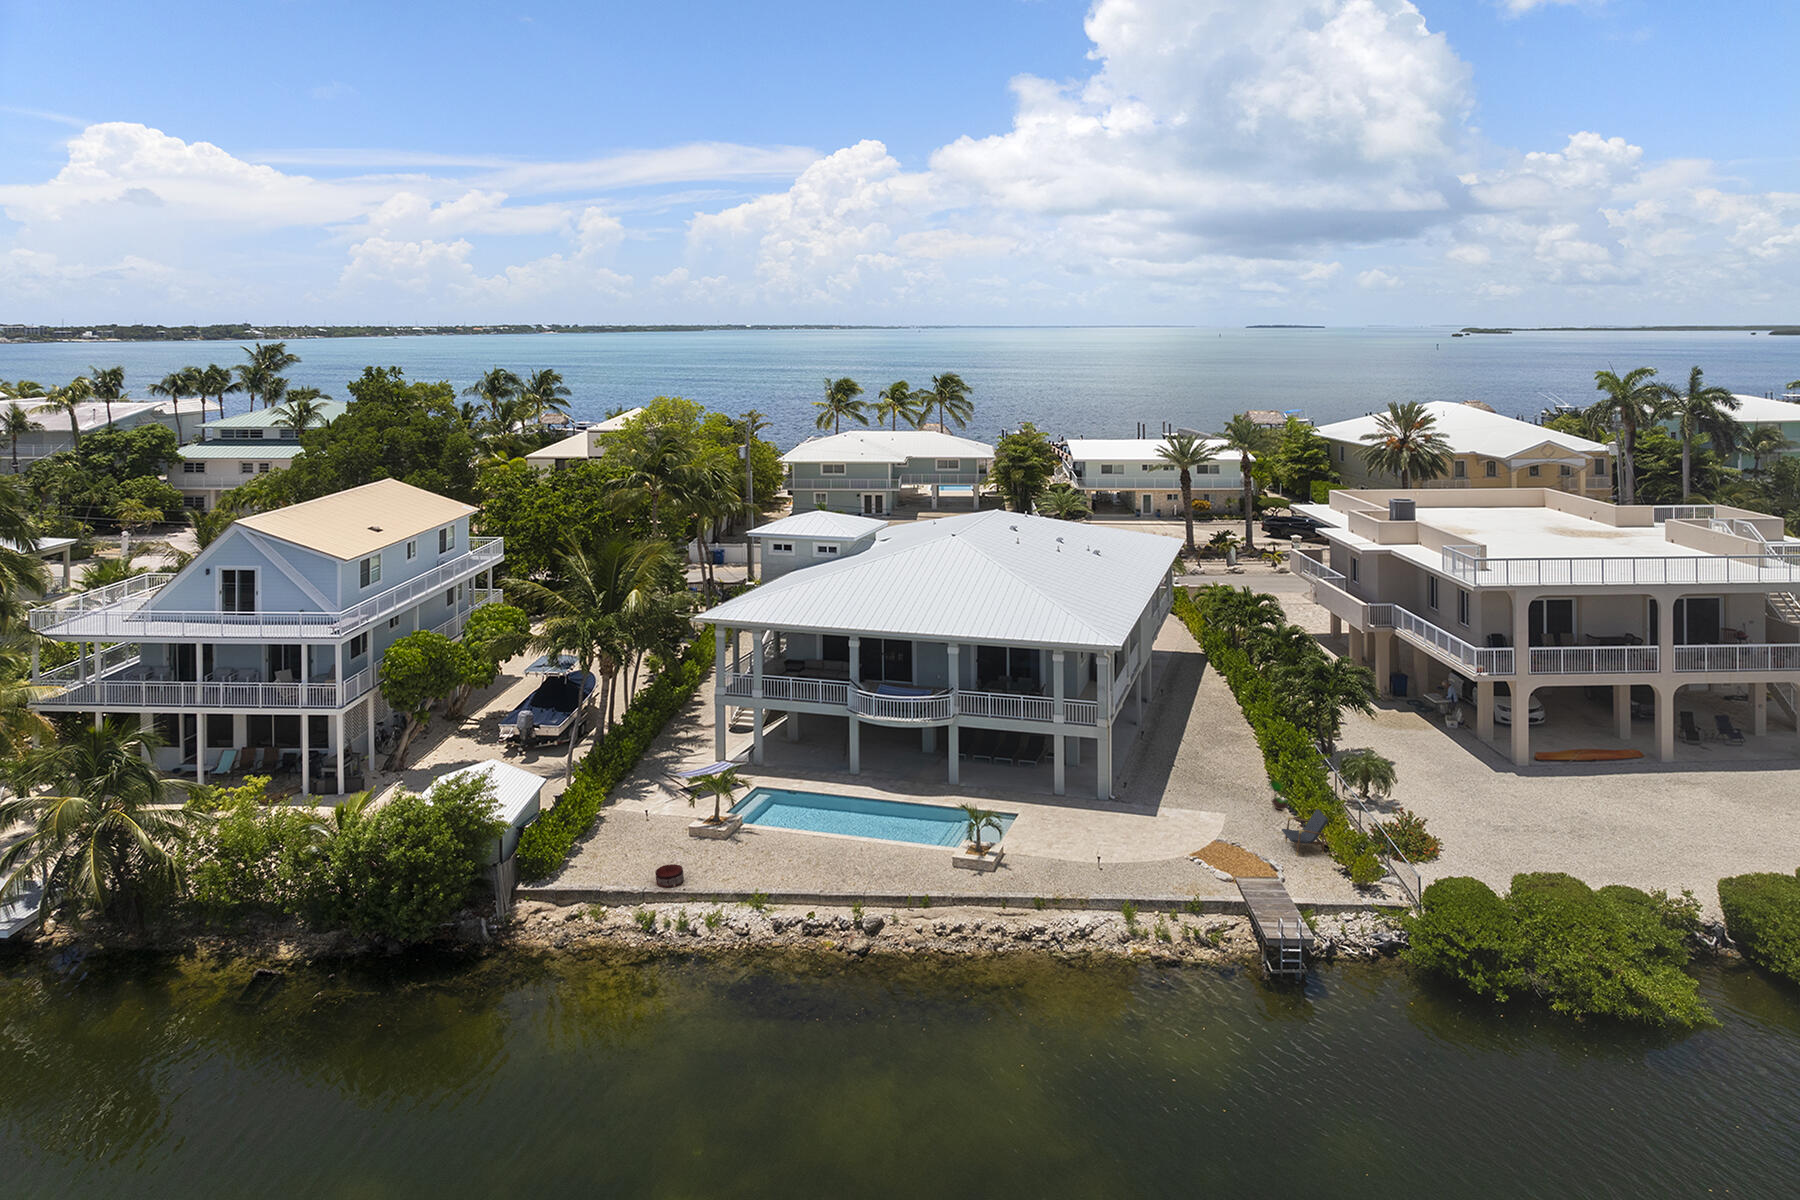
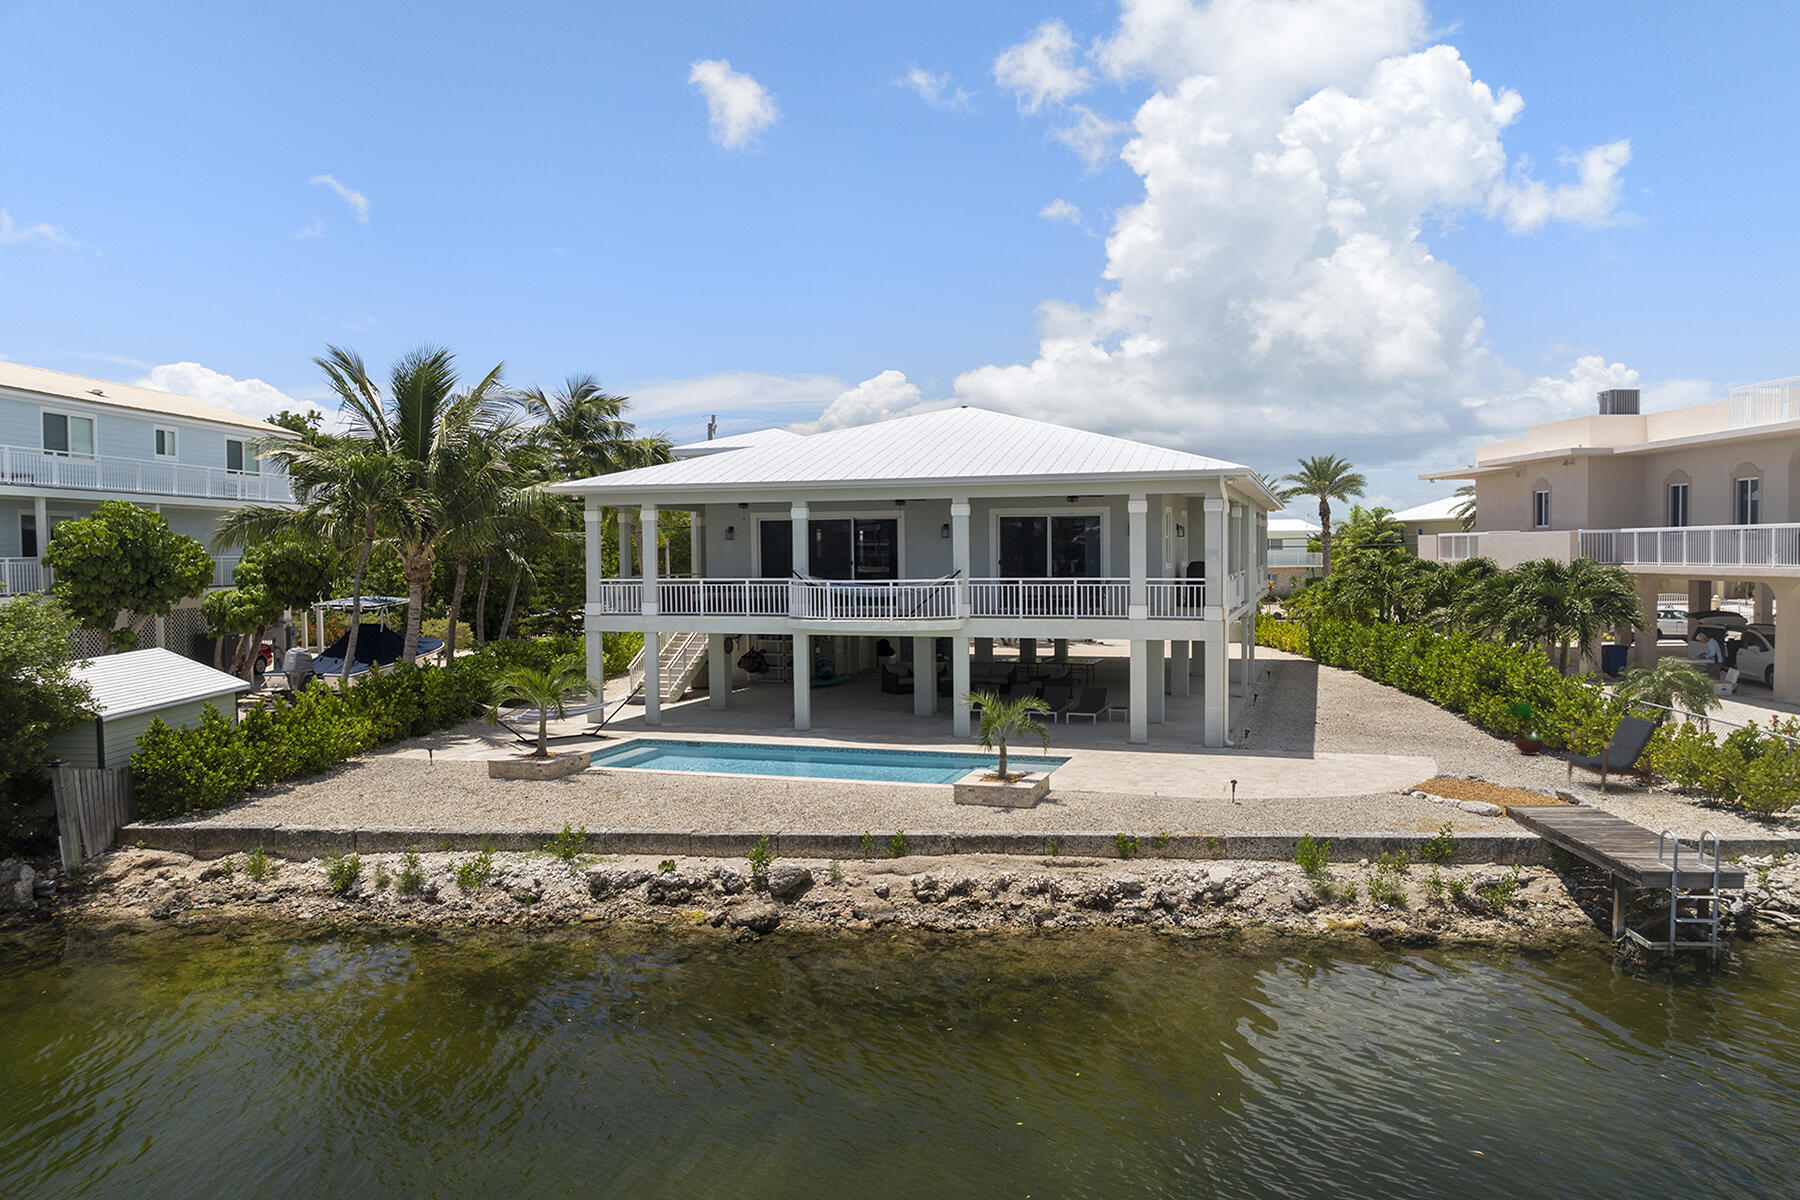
pouf: present [655,864,684,888] -> none [388,790,444,826]

